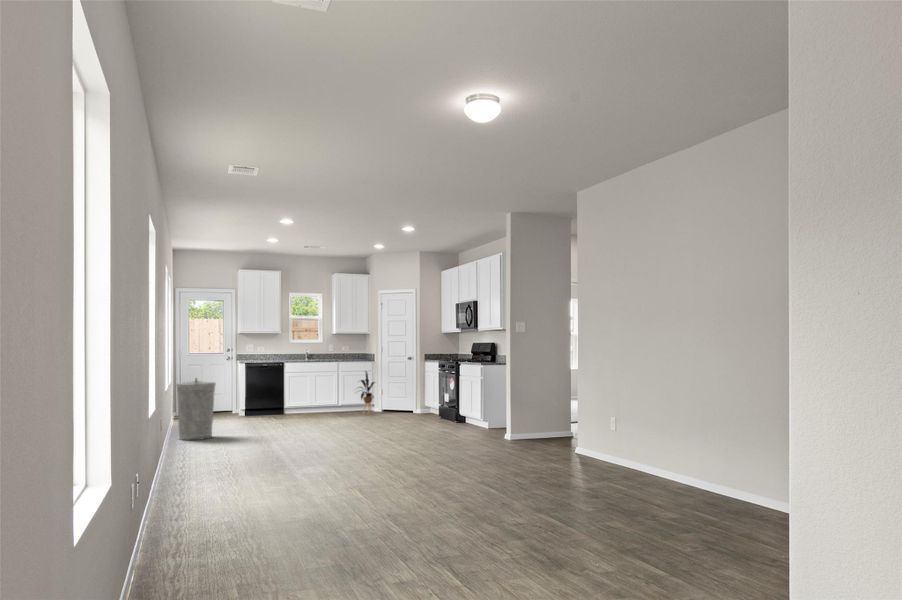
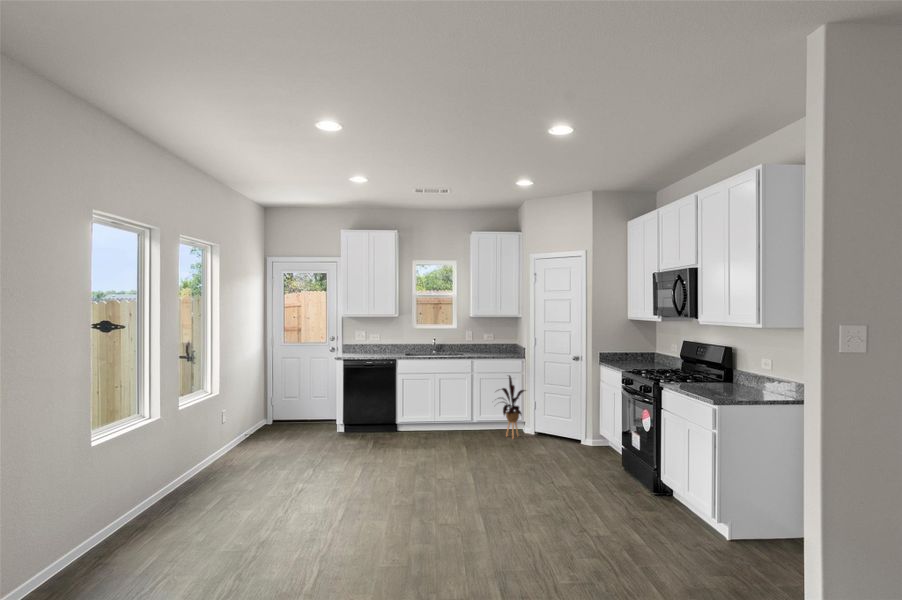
trash can: present [176,378,216,440] -> none [159,401,228,512]

